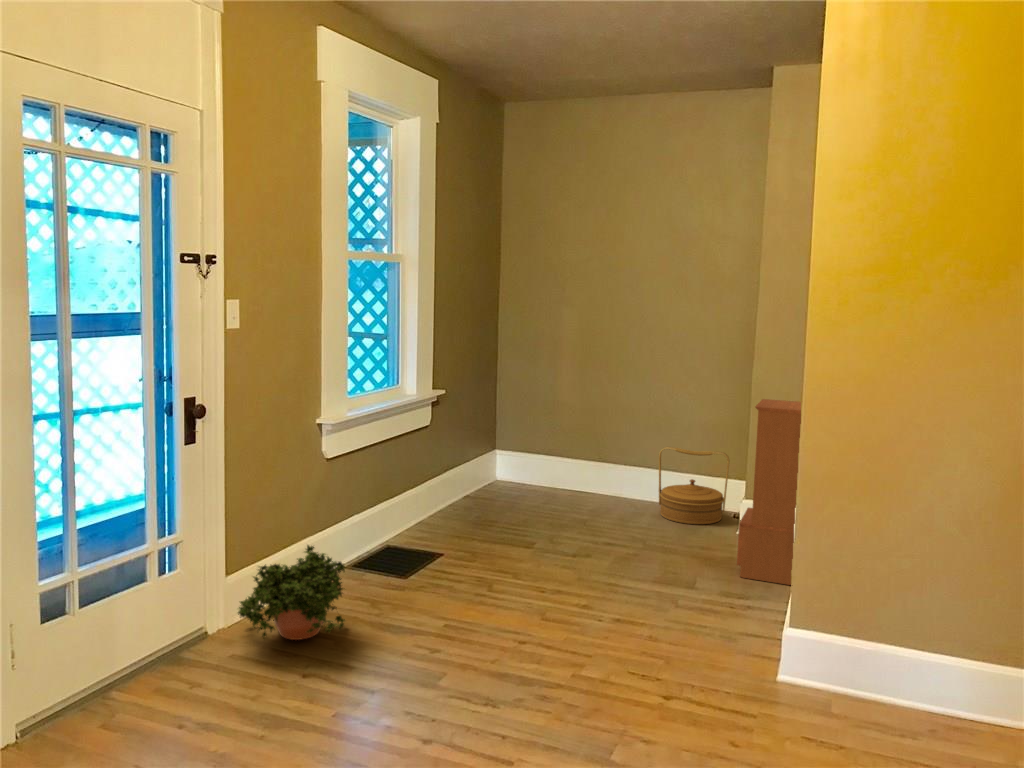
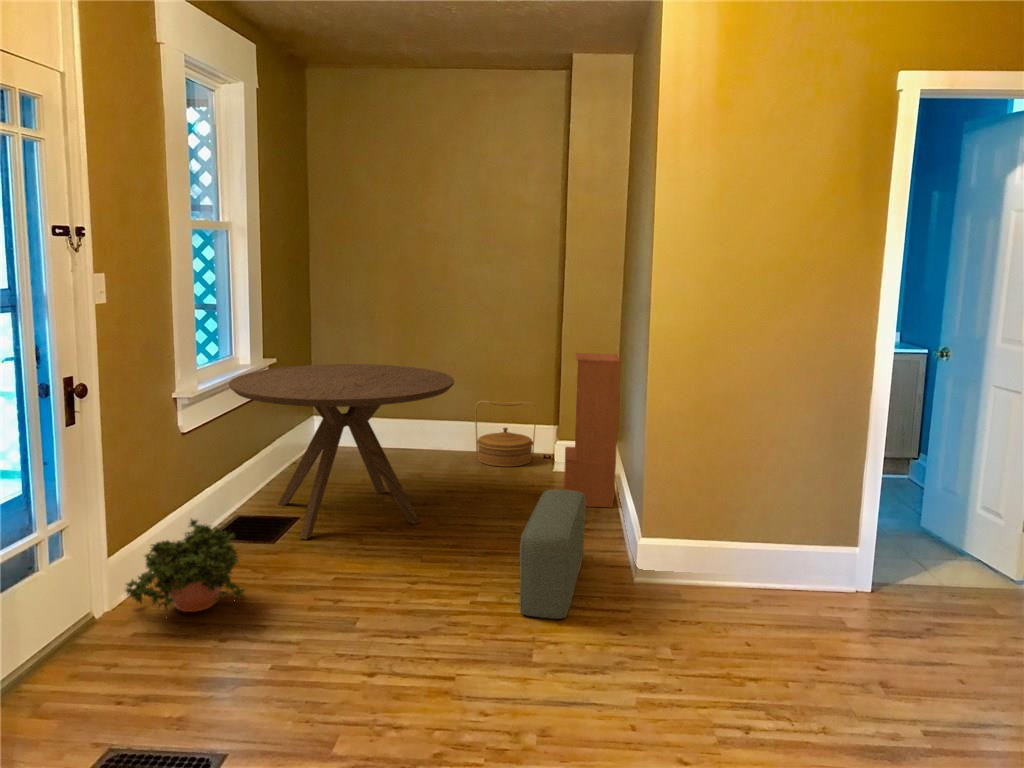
dining table: none [378,399,611,580] -> present [229,364,454,539]
pouf: none [621,556,733,714] -> present [520,490,586,619]

